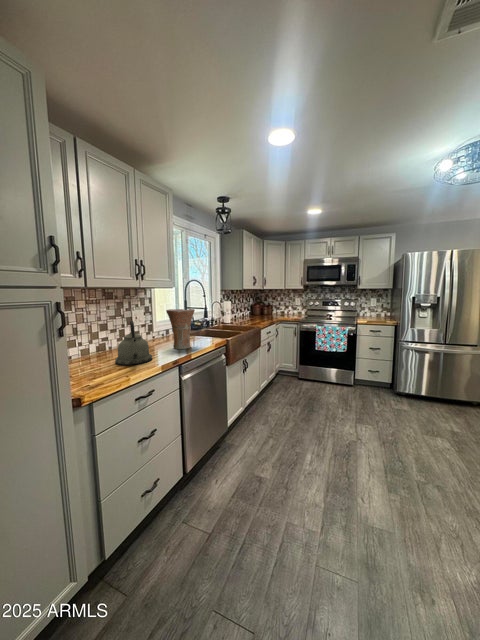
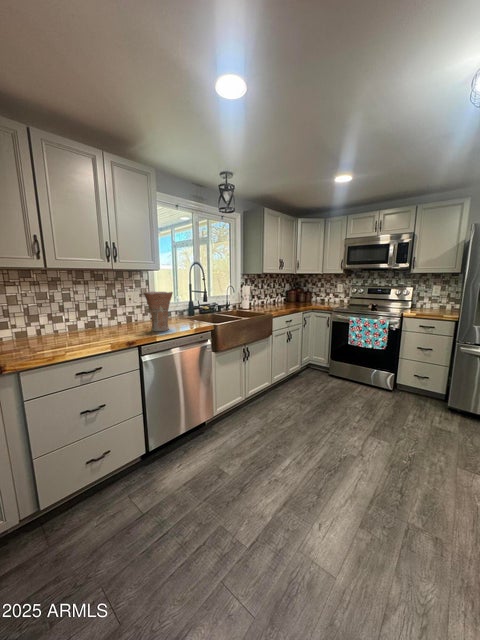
kettle: present [115,321,152,365] -> none [80,301,117,342]

